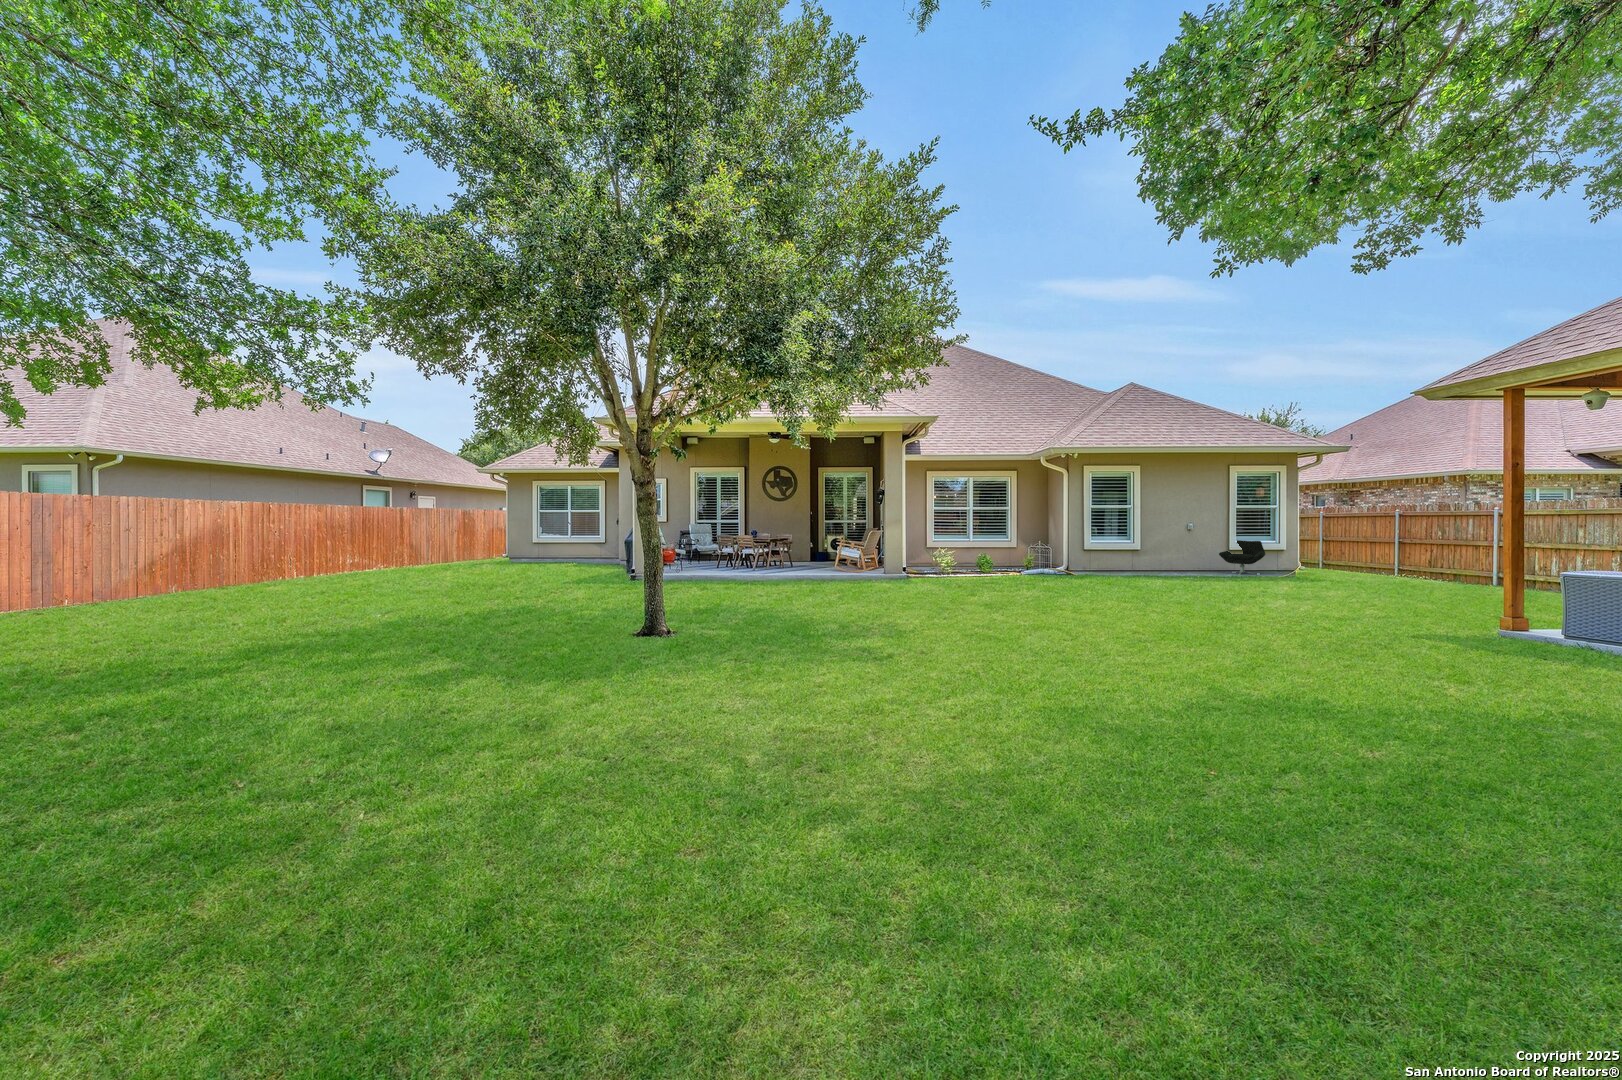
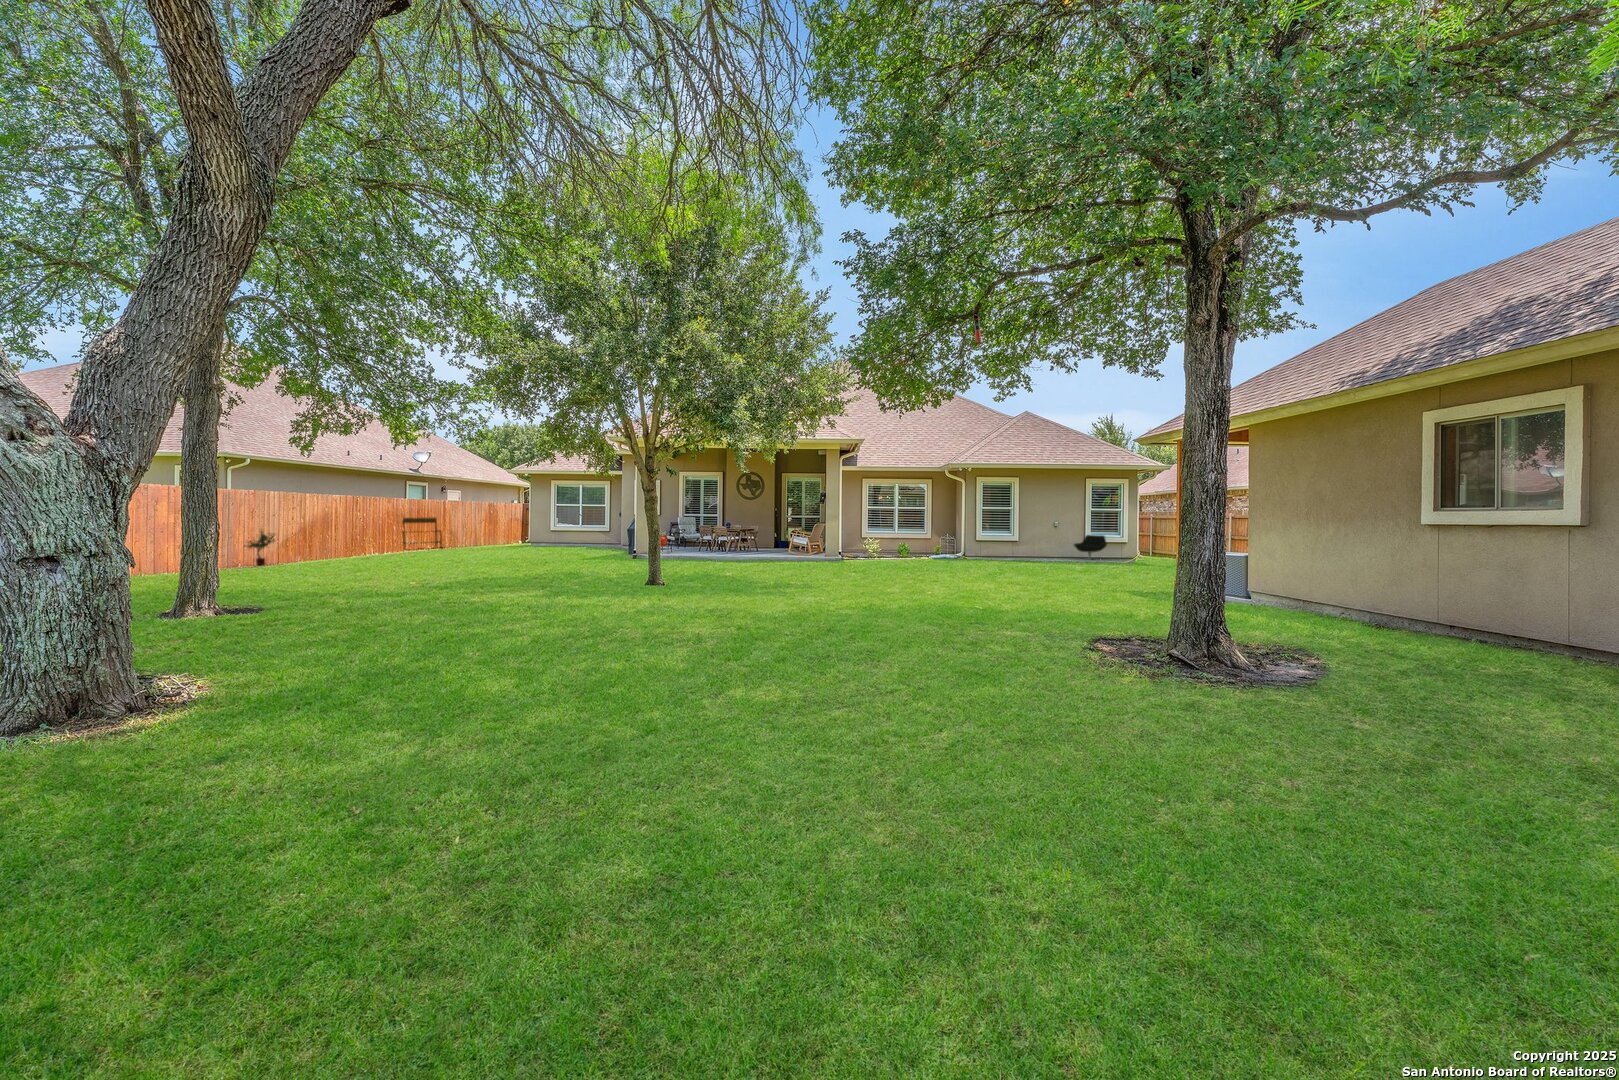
bench: none [342,528,395,570] -> present [402,517,442,549]
potted tree: none [82,548,138,599] -> present [244,530,275,565]

